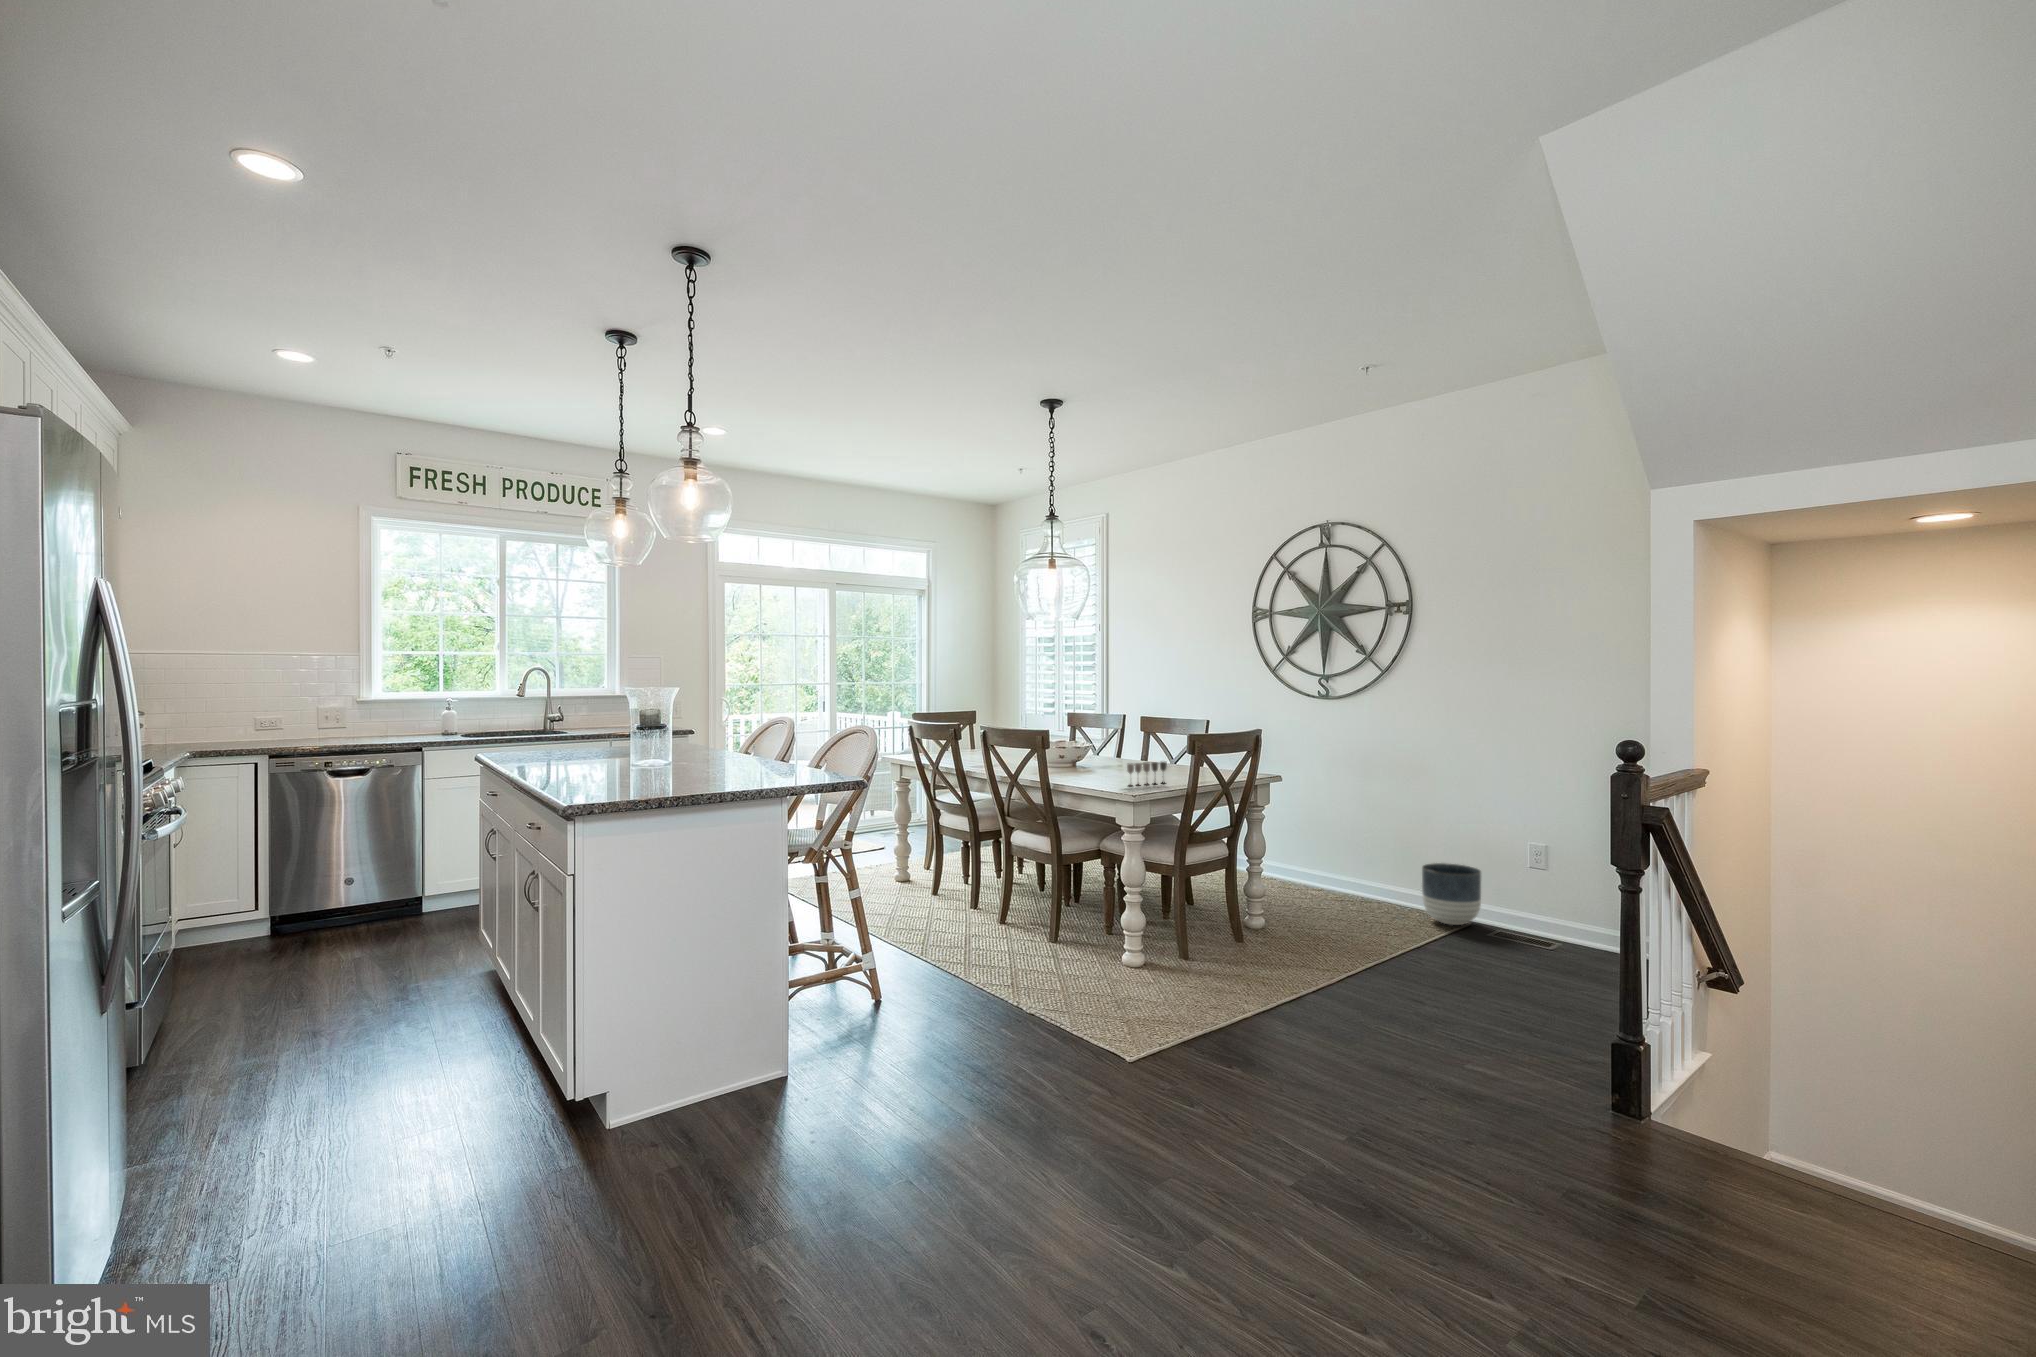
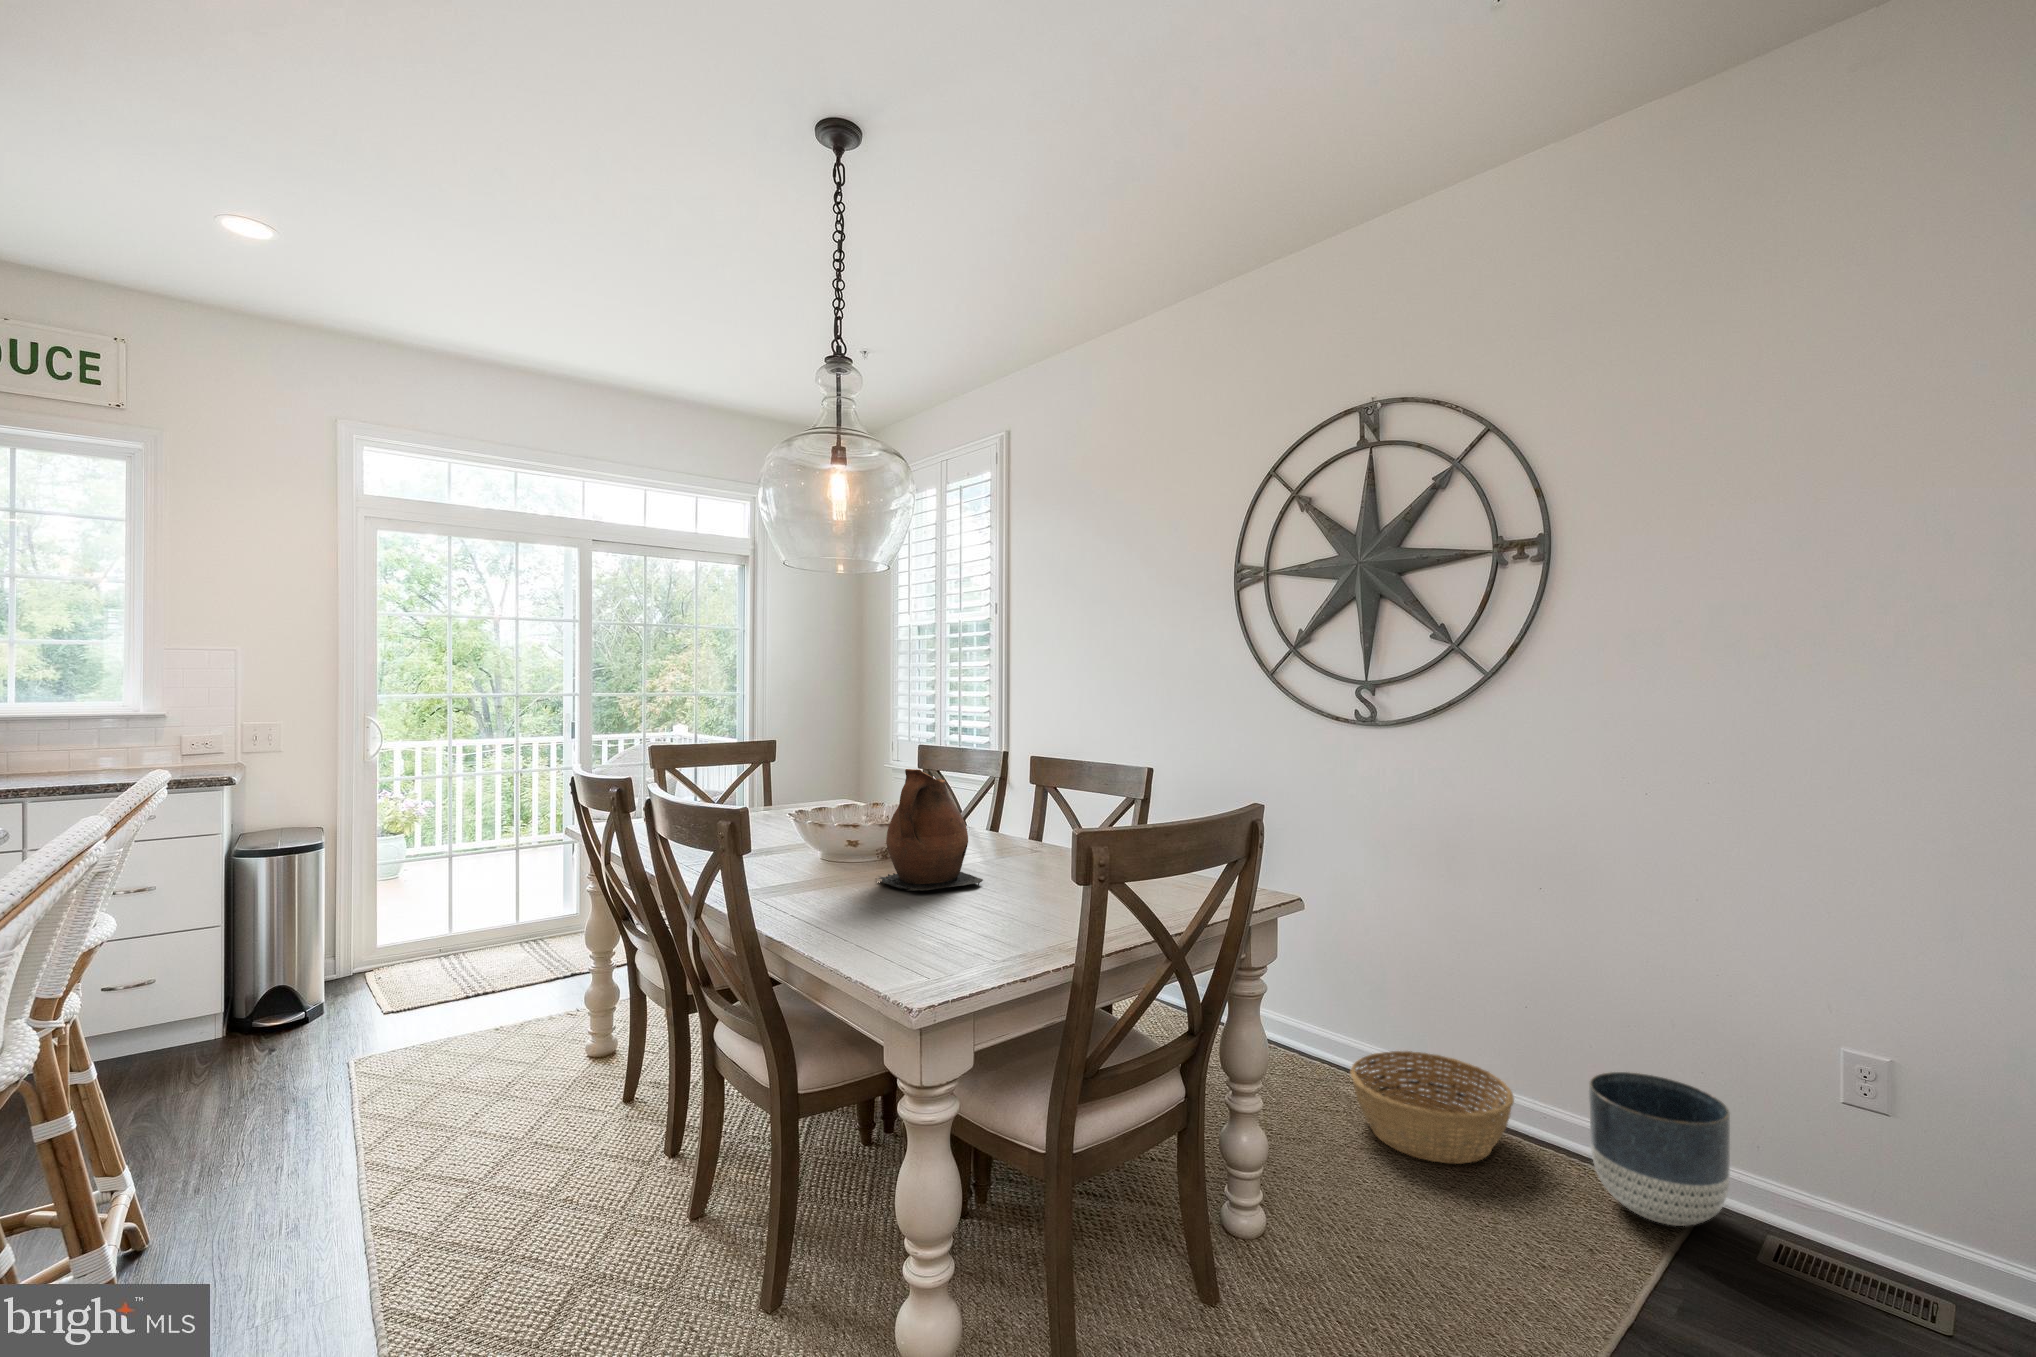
ceramic pitcher: none [1080,717,1133,773] -> present [879,769,983,891]
wine glass: present [1127,761,1167,786] -> none [930,882,1034,950]
basket: none [1312,868,1392,911] -> present [1350,1051,1514,1164]

